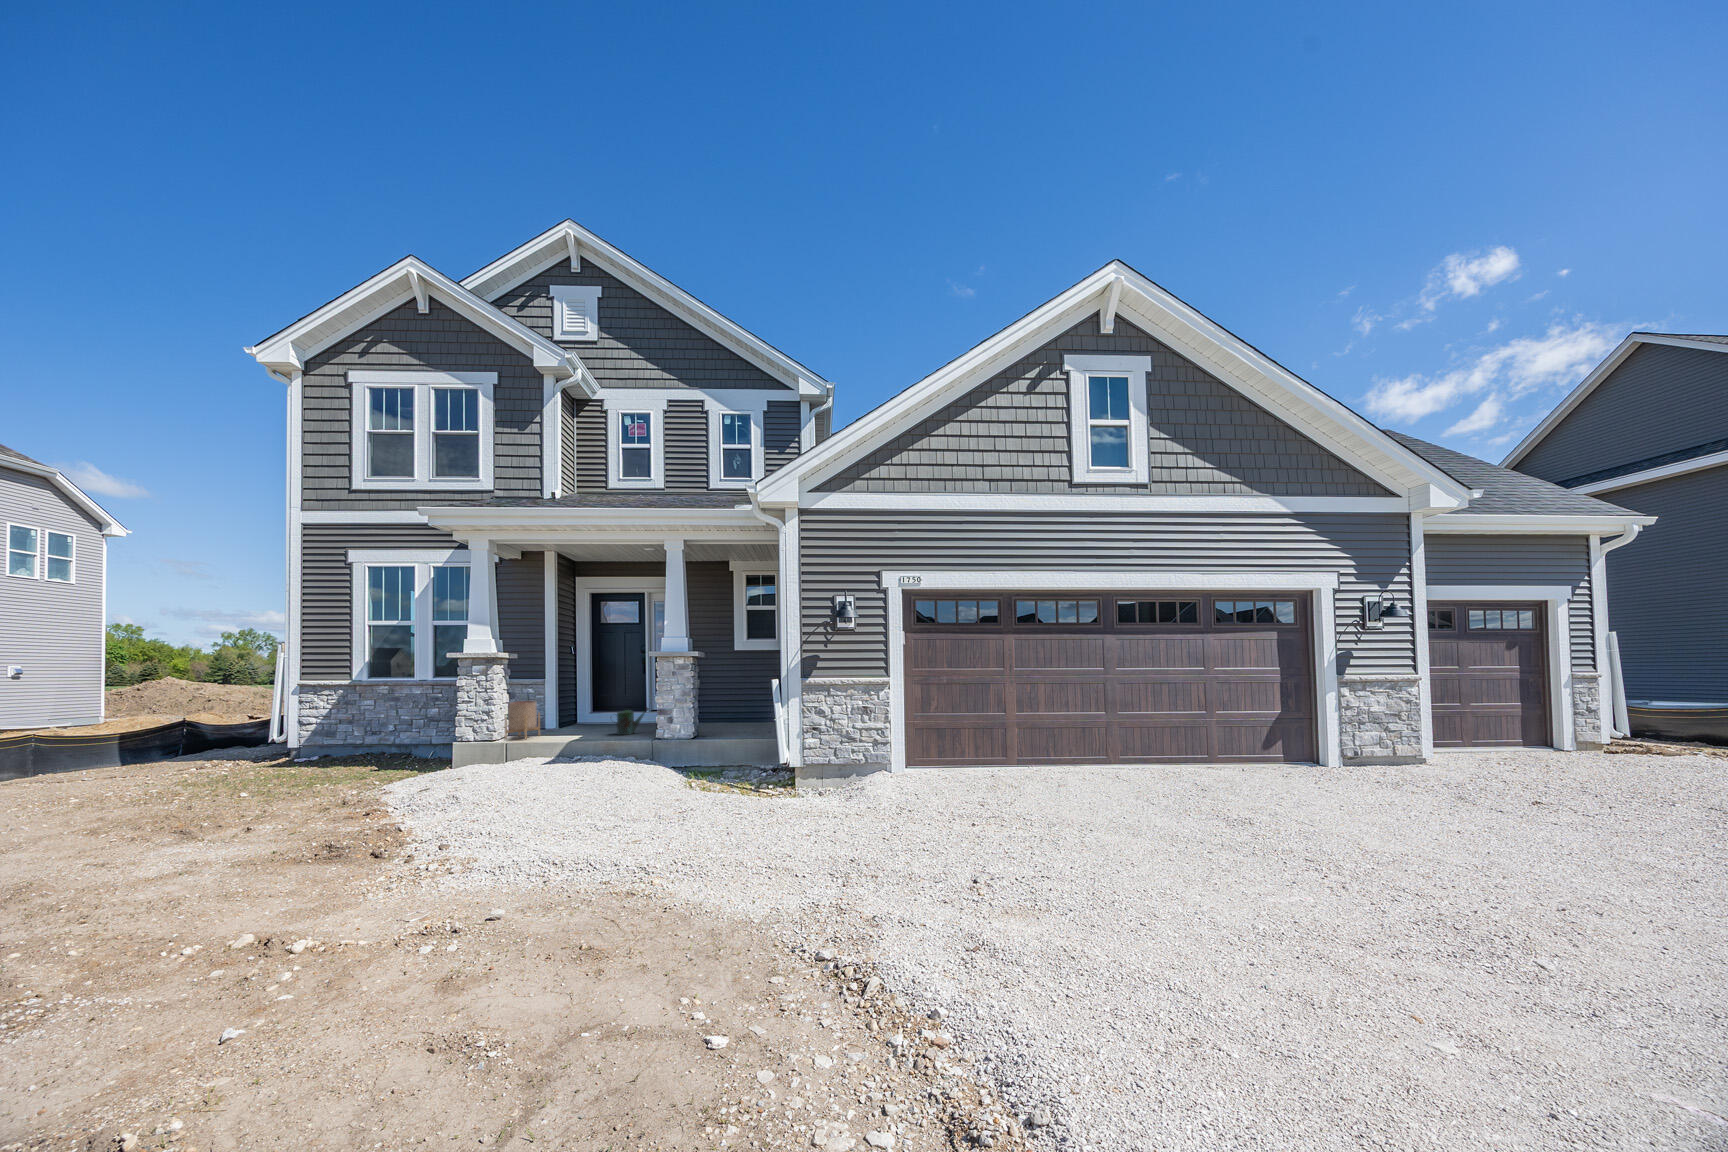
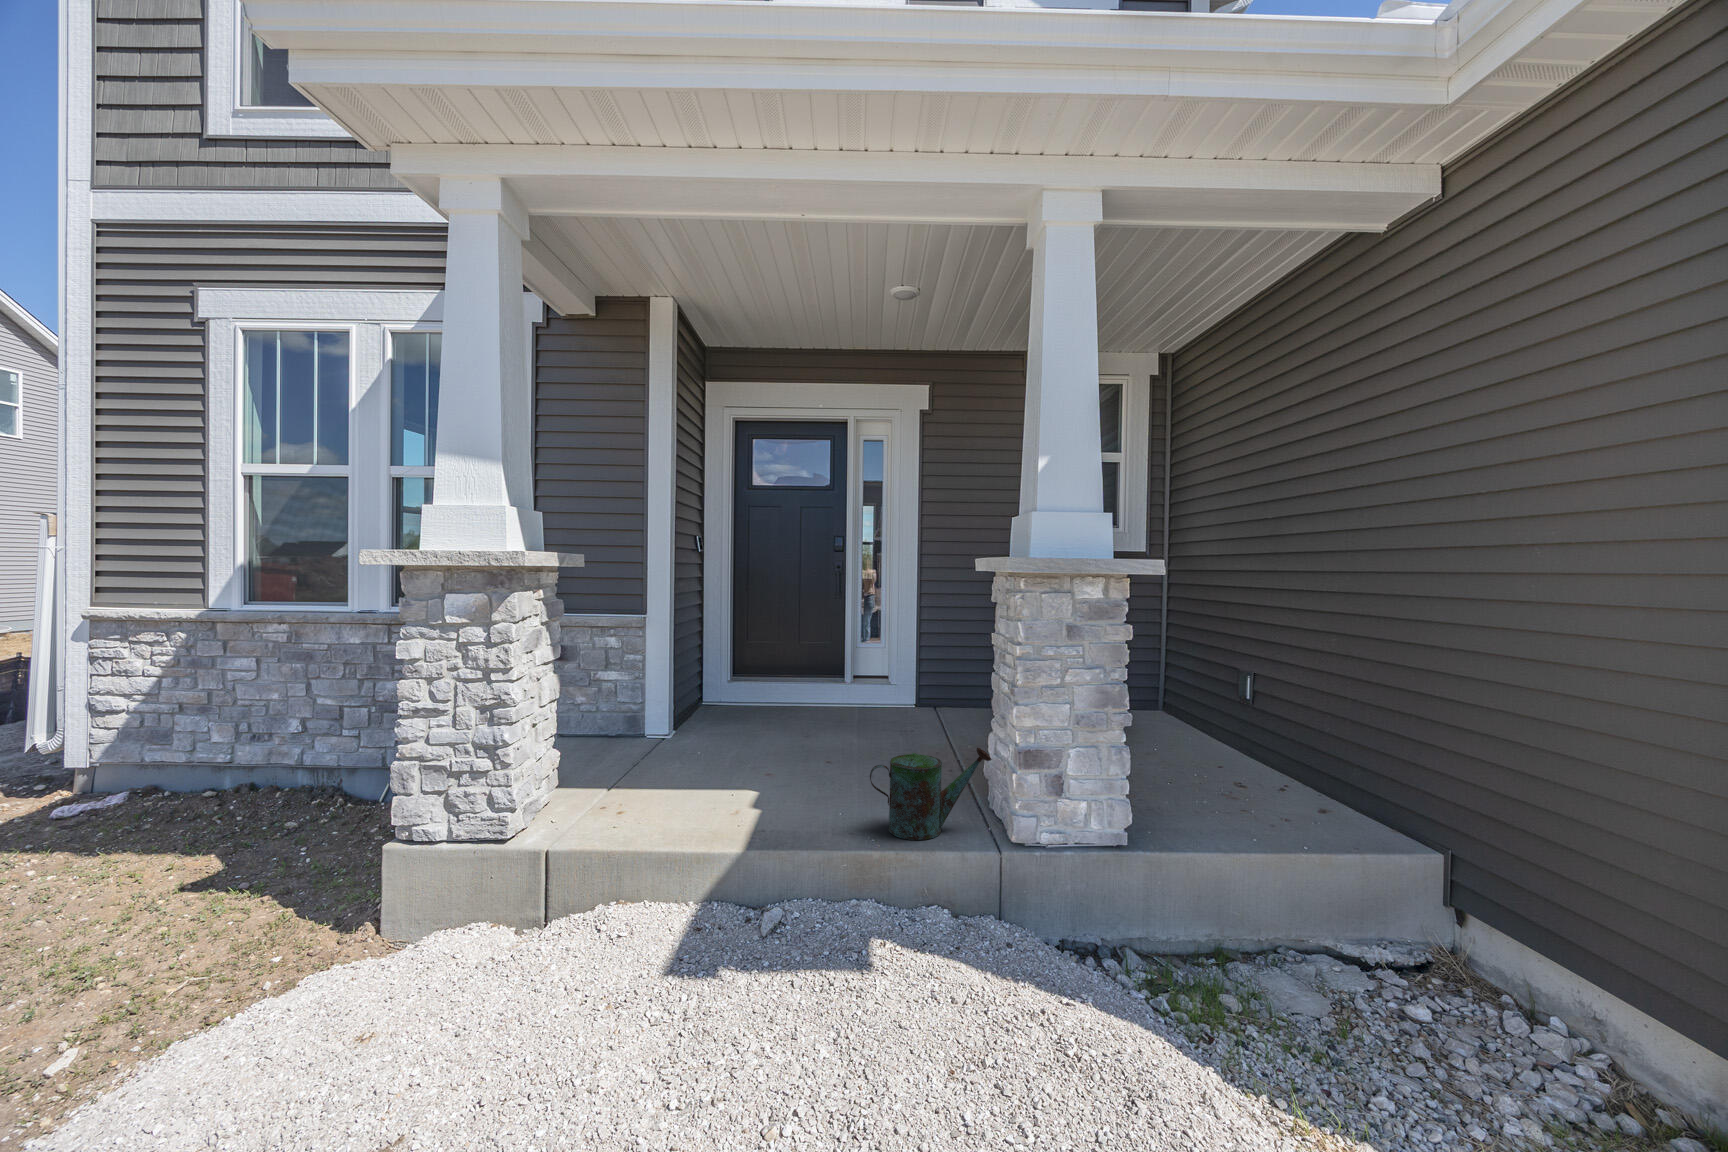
planter: present [505,701,540,739] -> none [544,701,650,835]

